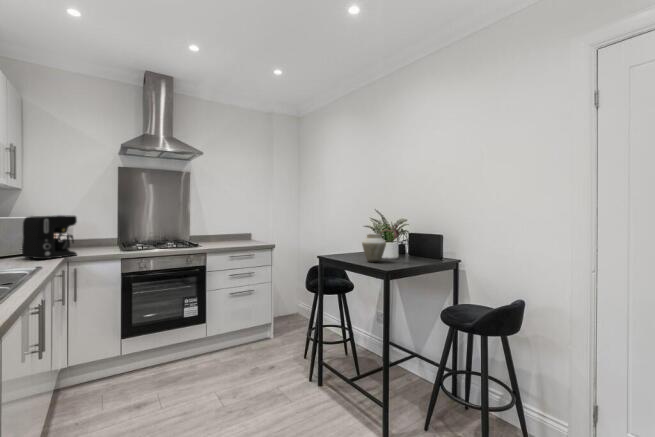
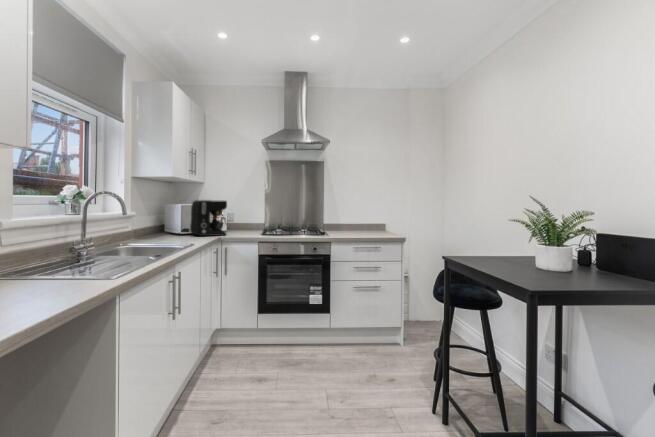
vase: present [362,225,399,262] -> none [503,216,569,271]

